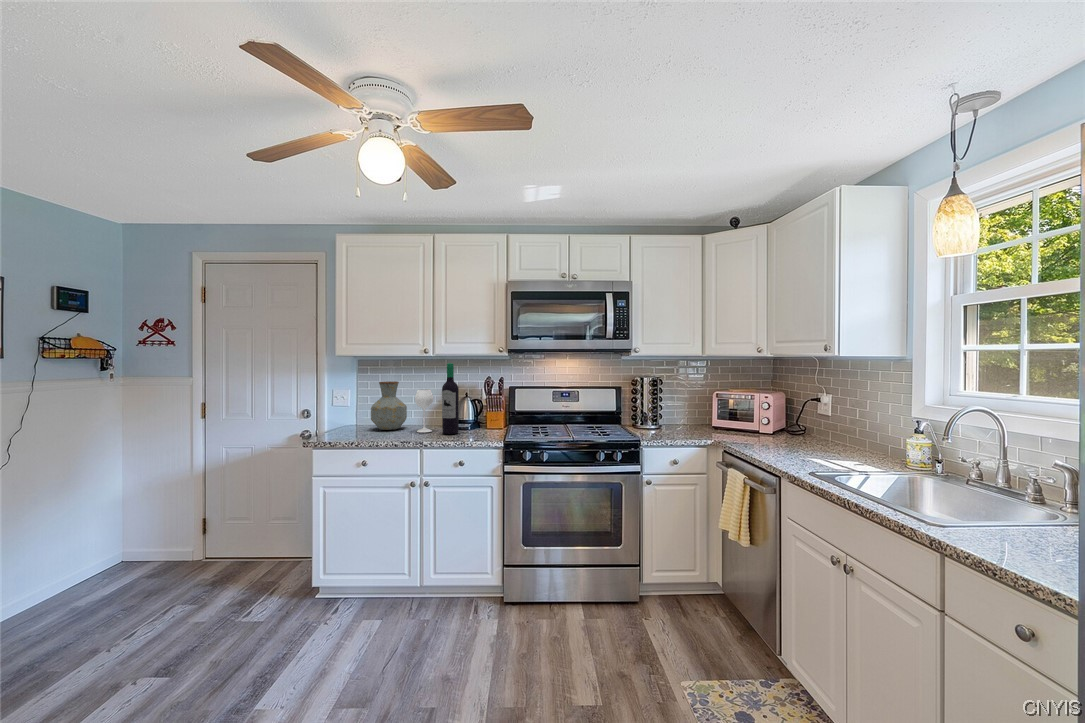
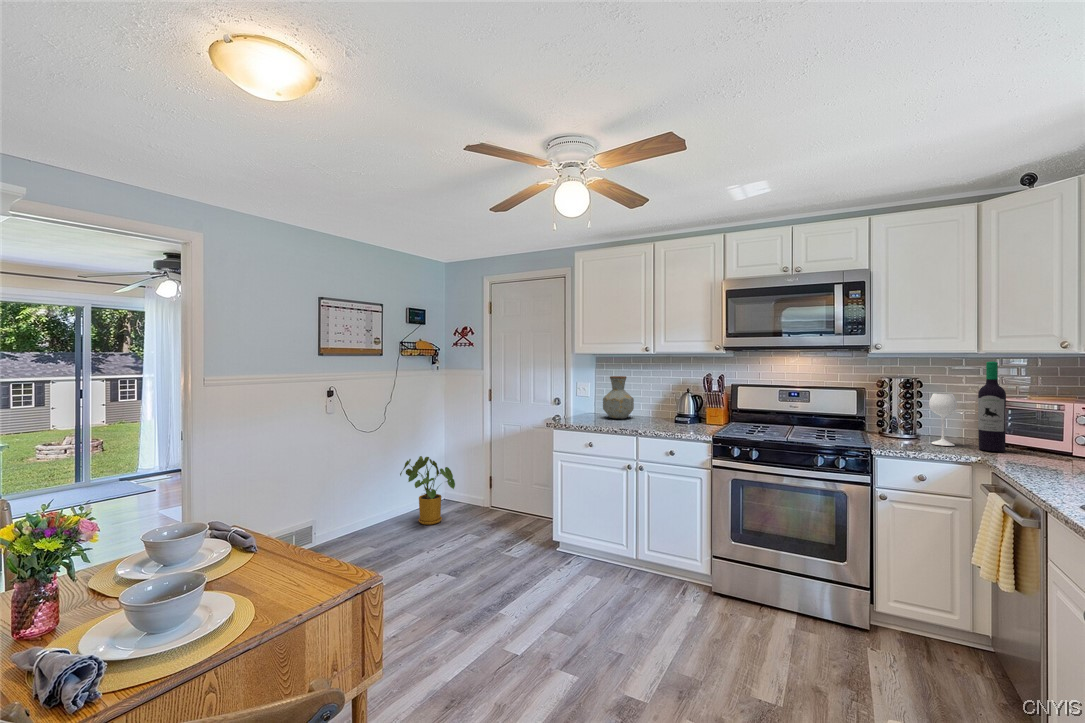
wine bottle: present [415,363,459,434] -> present [929,361,1006,452]
house plant: none [40,506,149,608] -> present [400,456,455,525]

